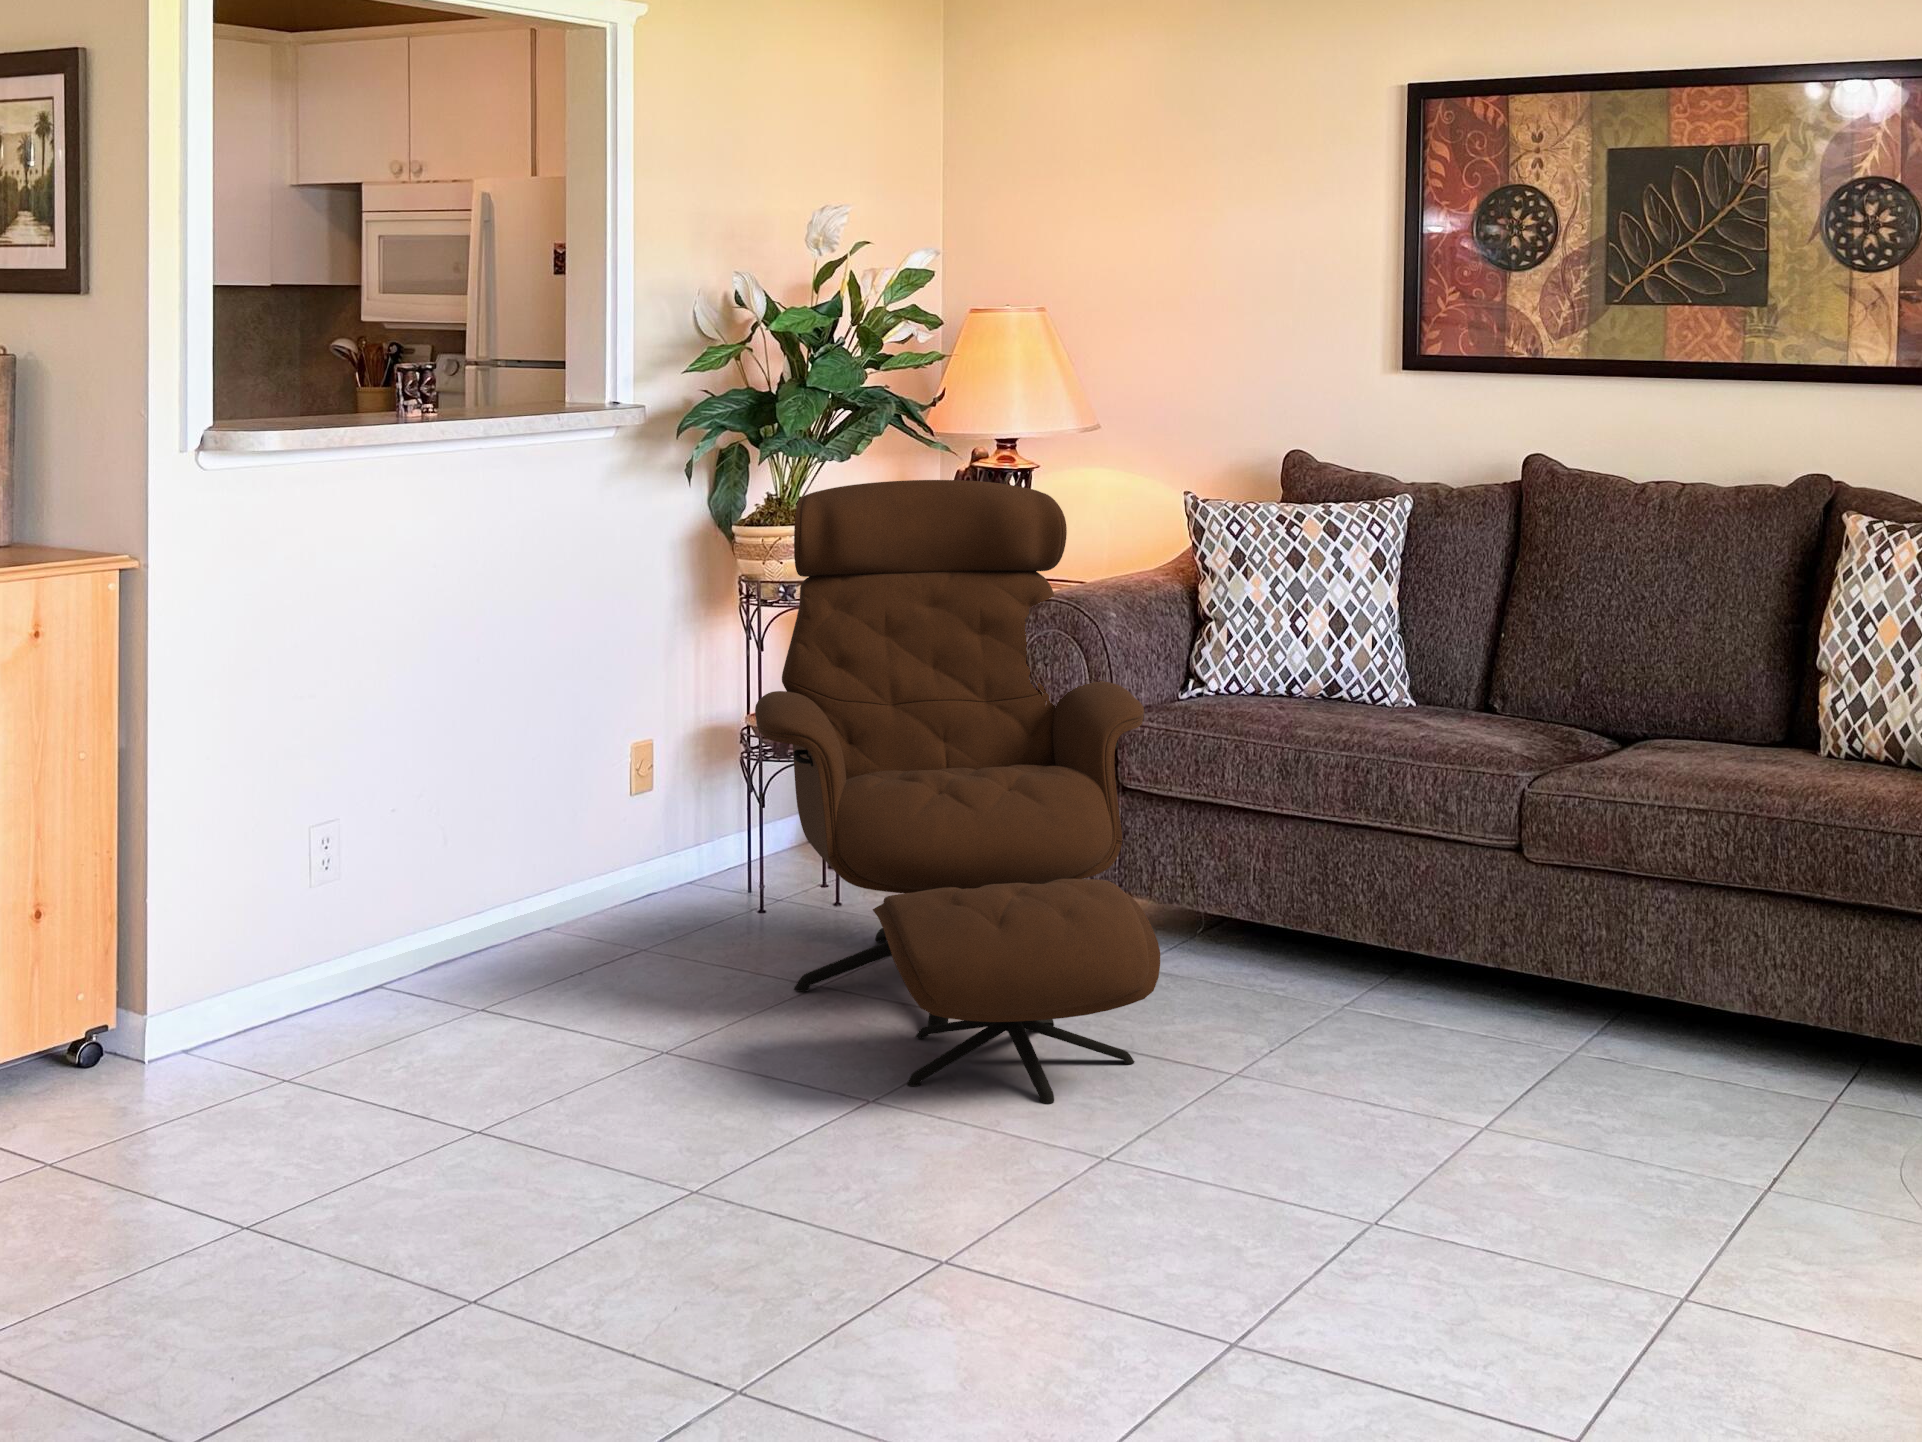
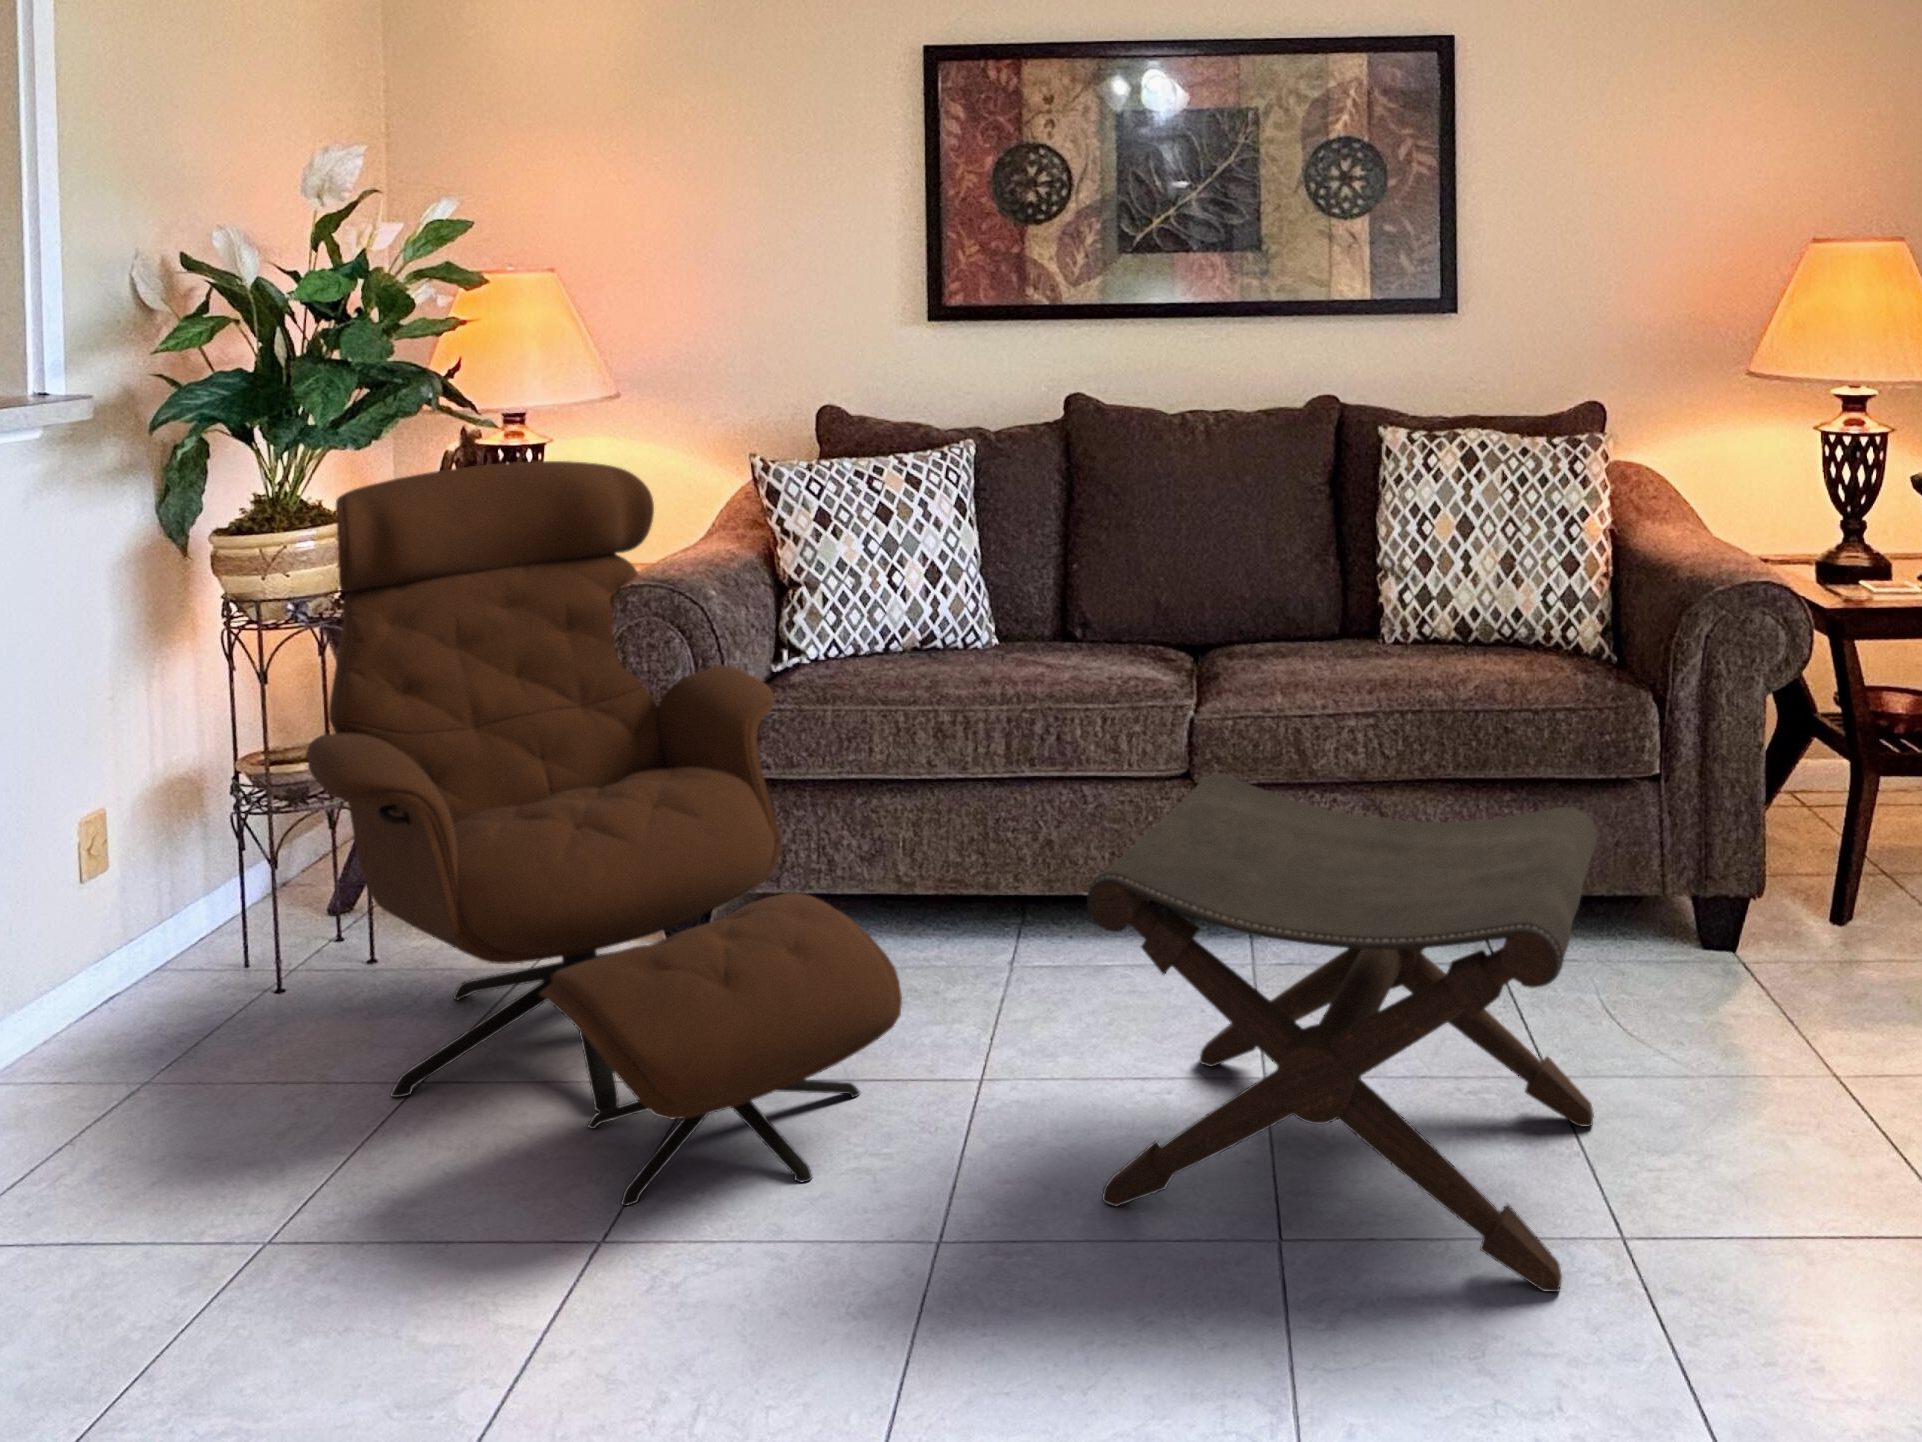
footstool: none [1253,827,1795,1312] -> present [1087,774,1597,1292]

